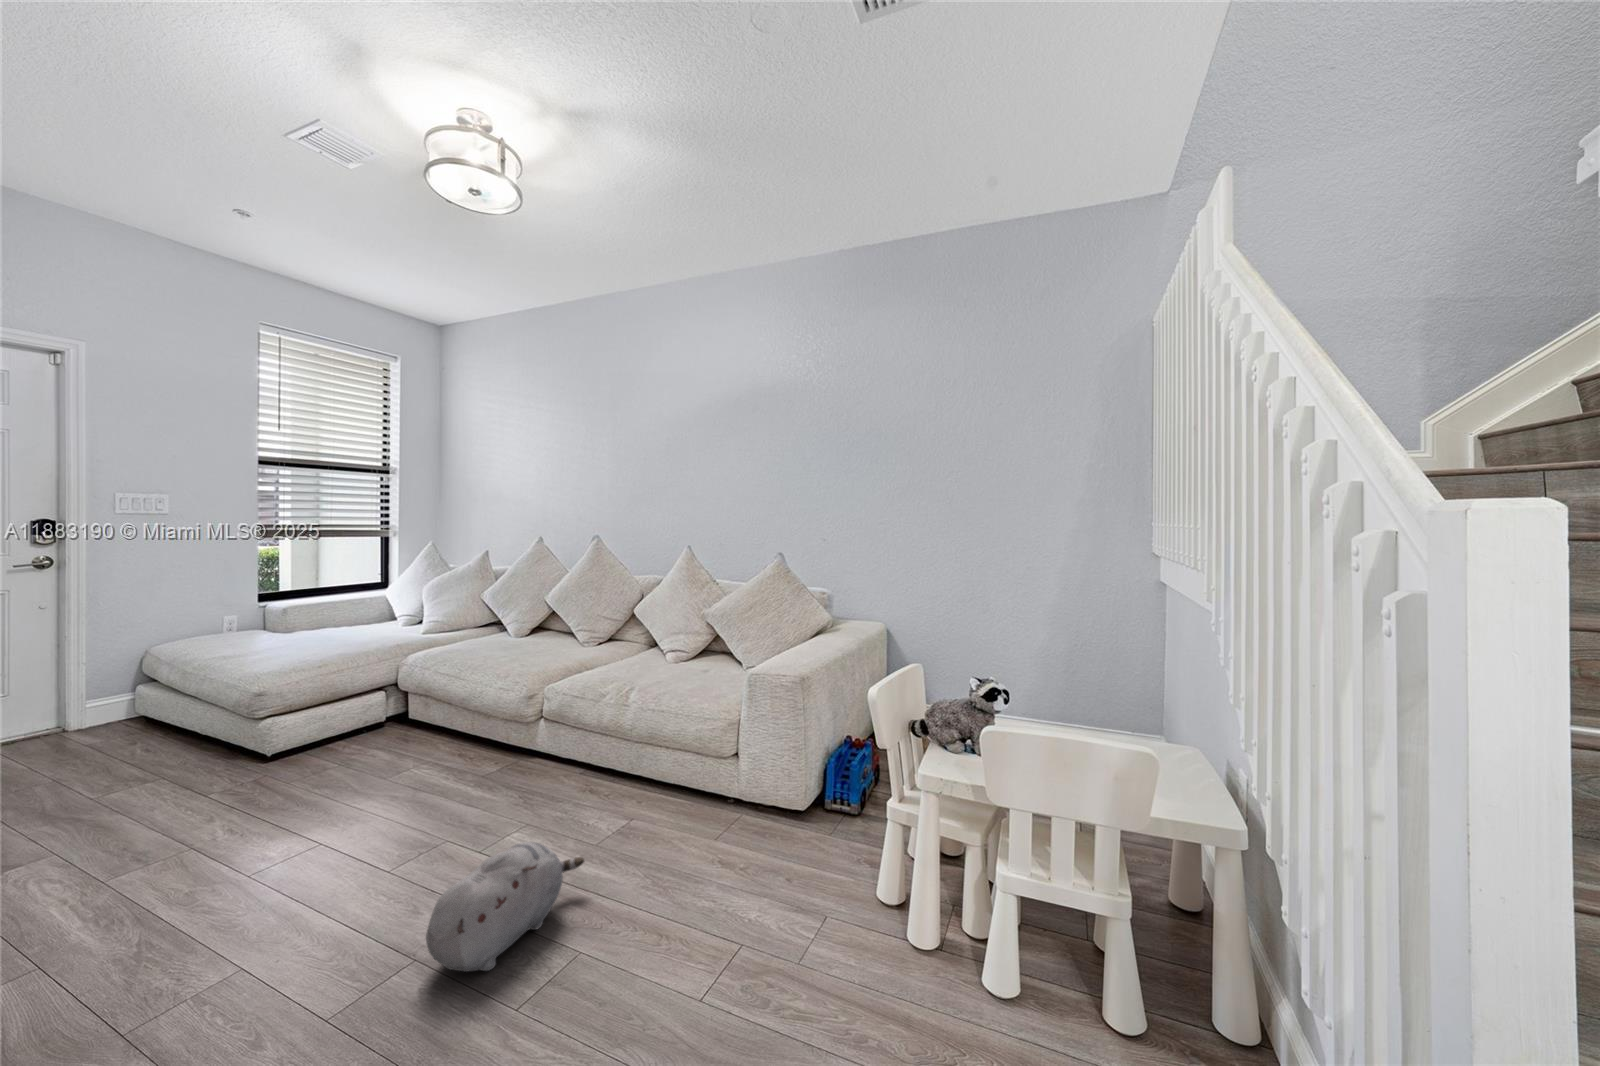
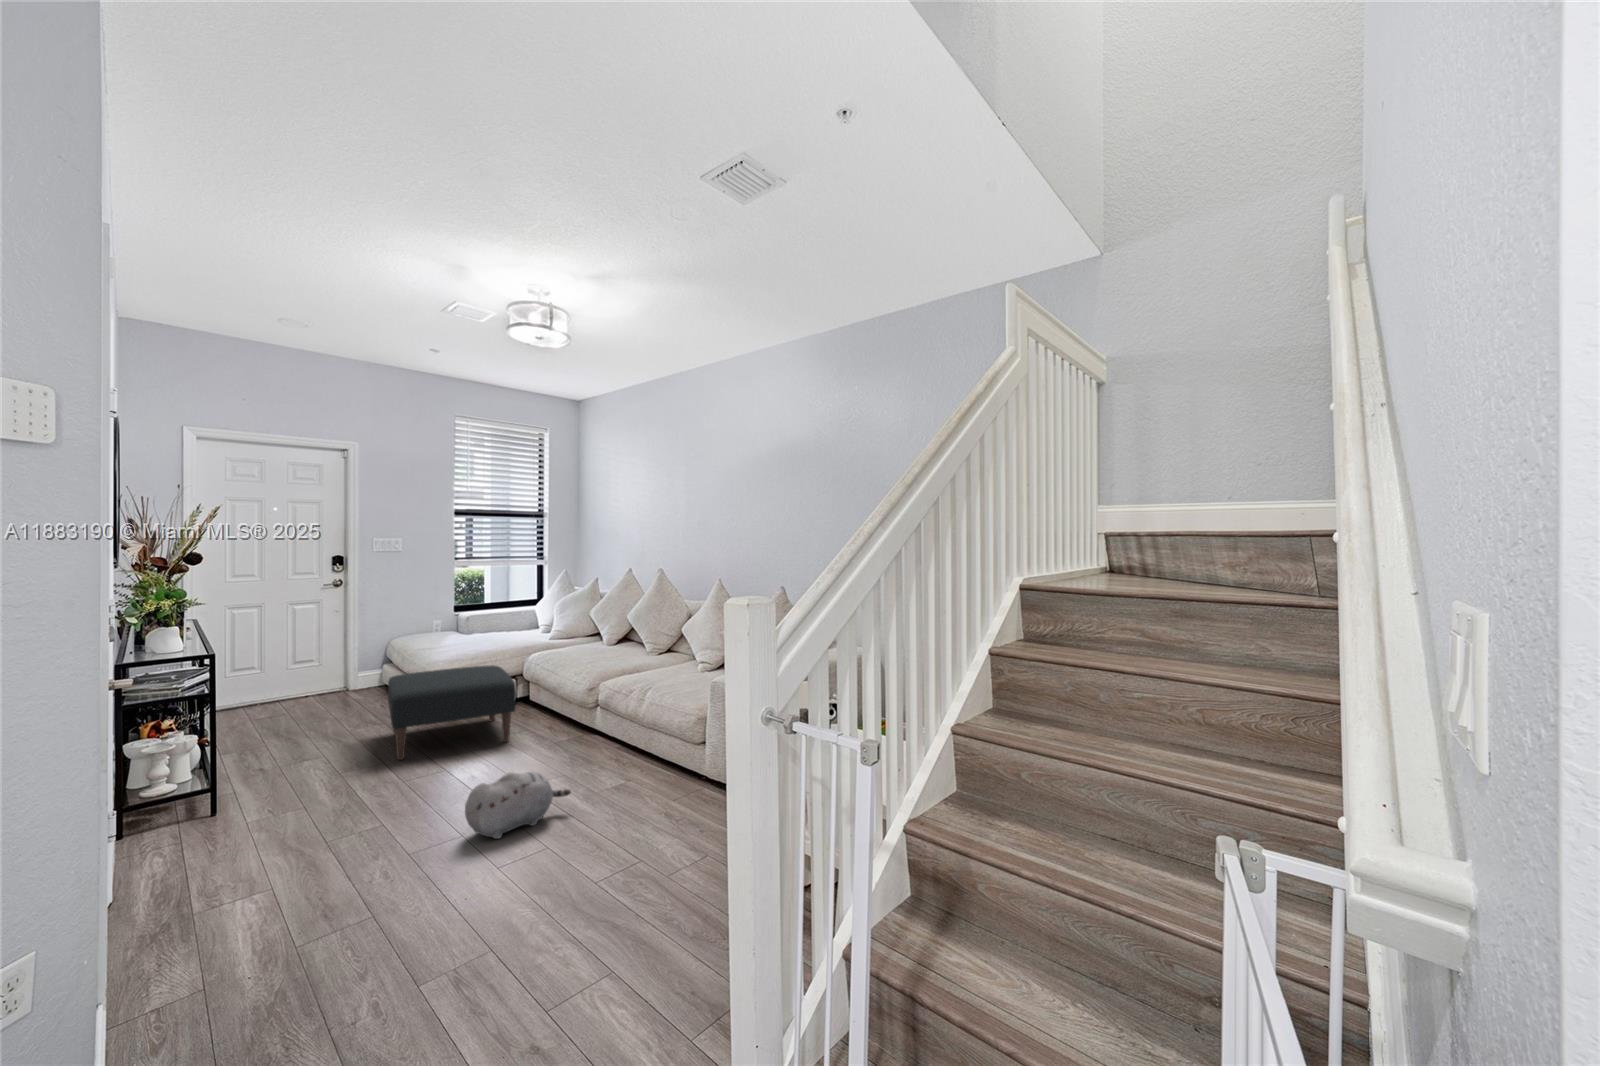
ottoman: none [176,675,419,845] -> present [388,665,516,760]

